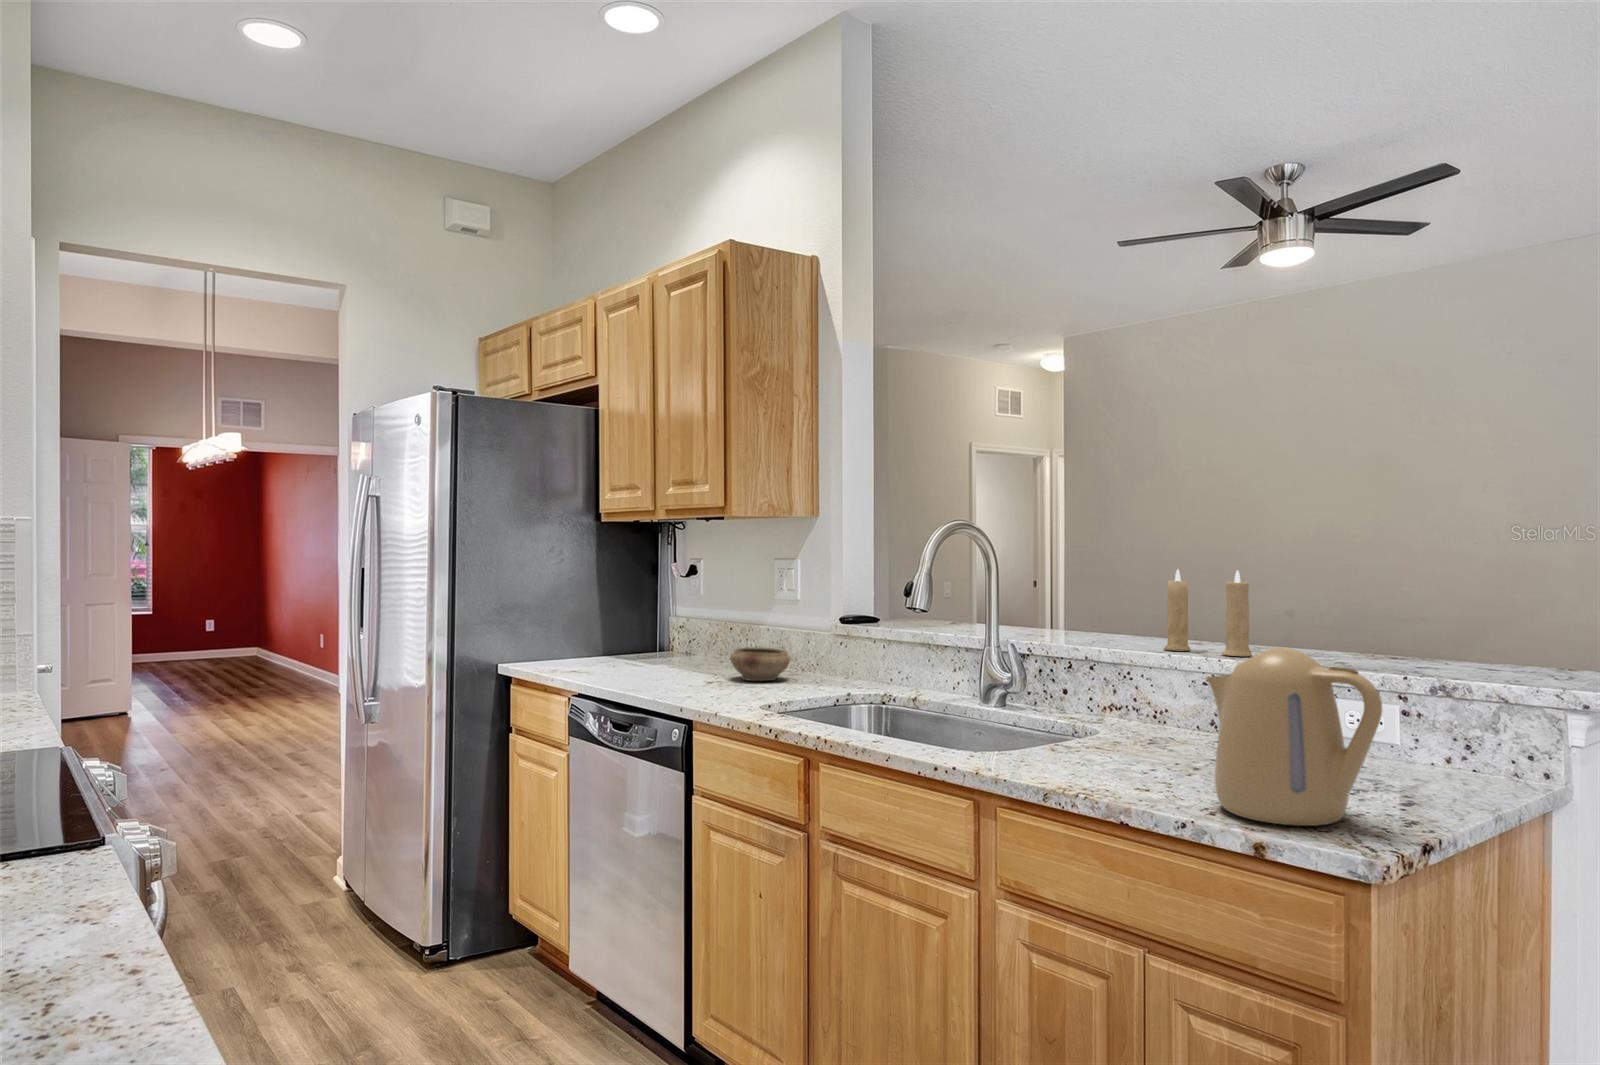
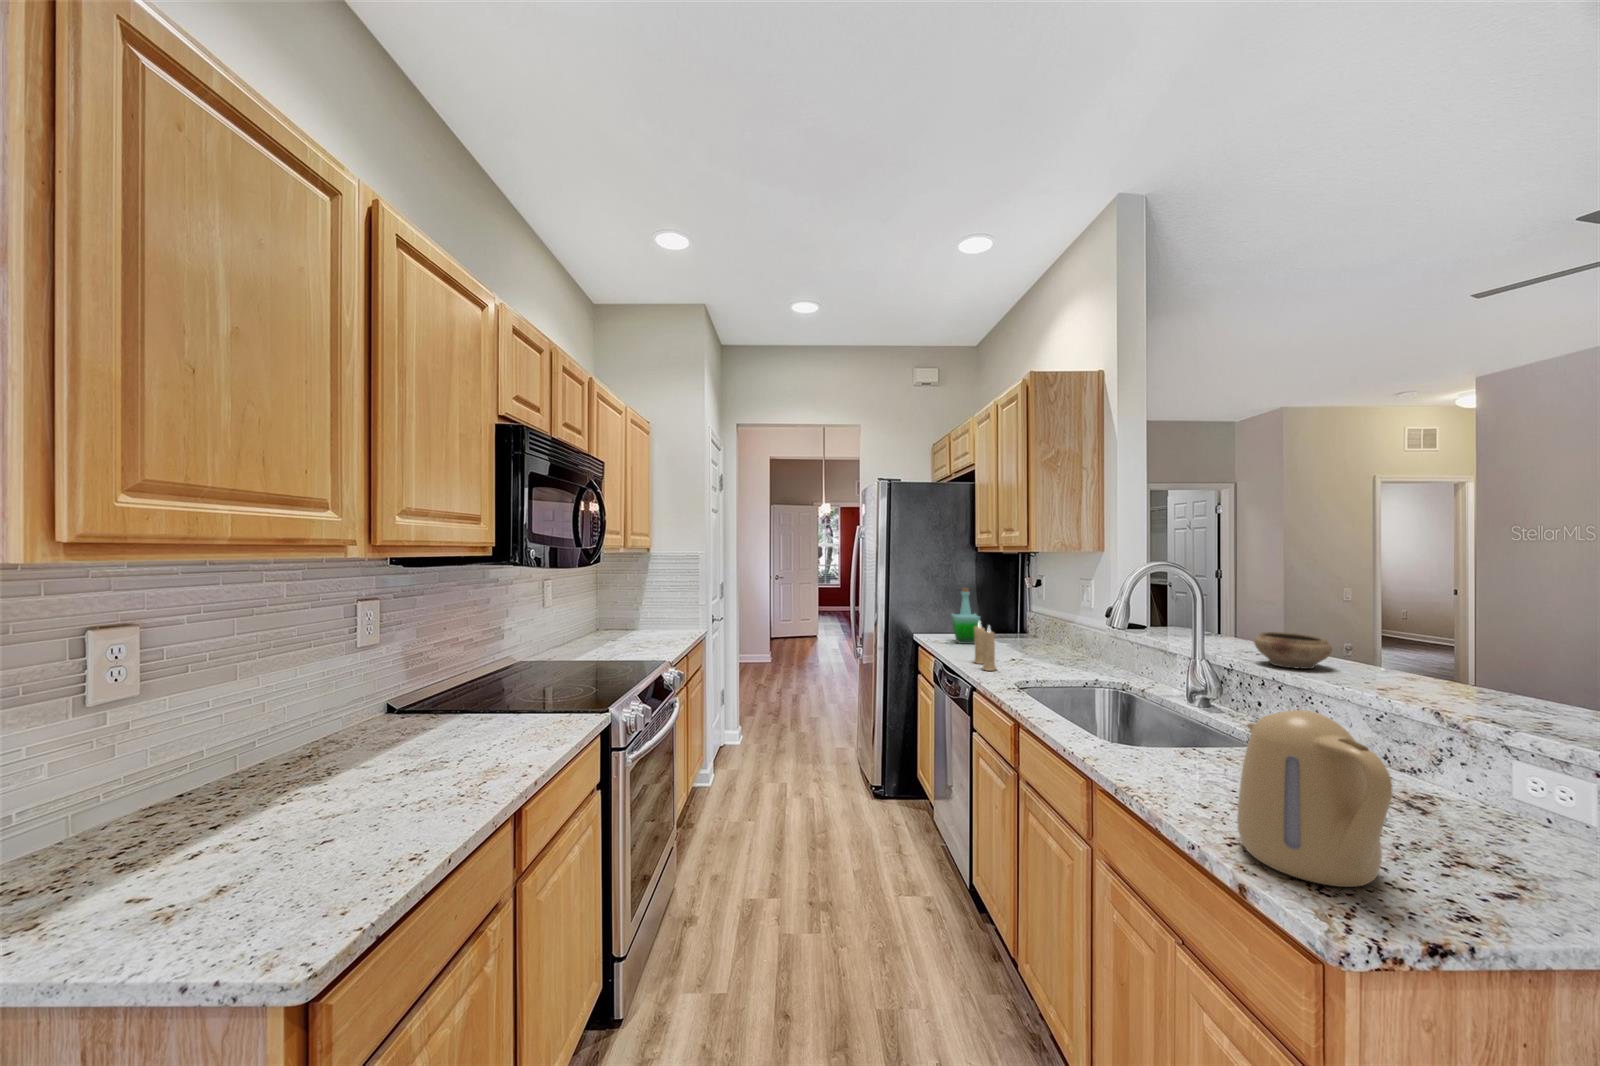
candle: present [1164,569,1252,656] -> present [974,621,996,671]
bottle: none [574,578,629,670] -> present [952,588,980,644]
ceramic bowl: present [731,647,790,681] -> present [1254,632,1332,669]

